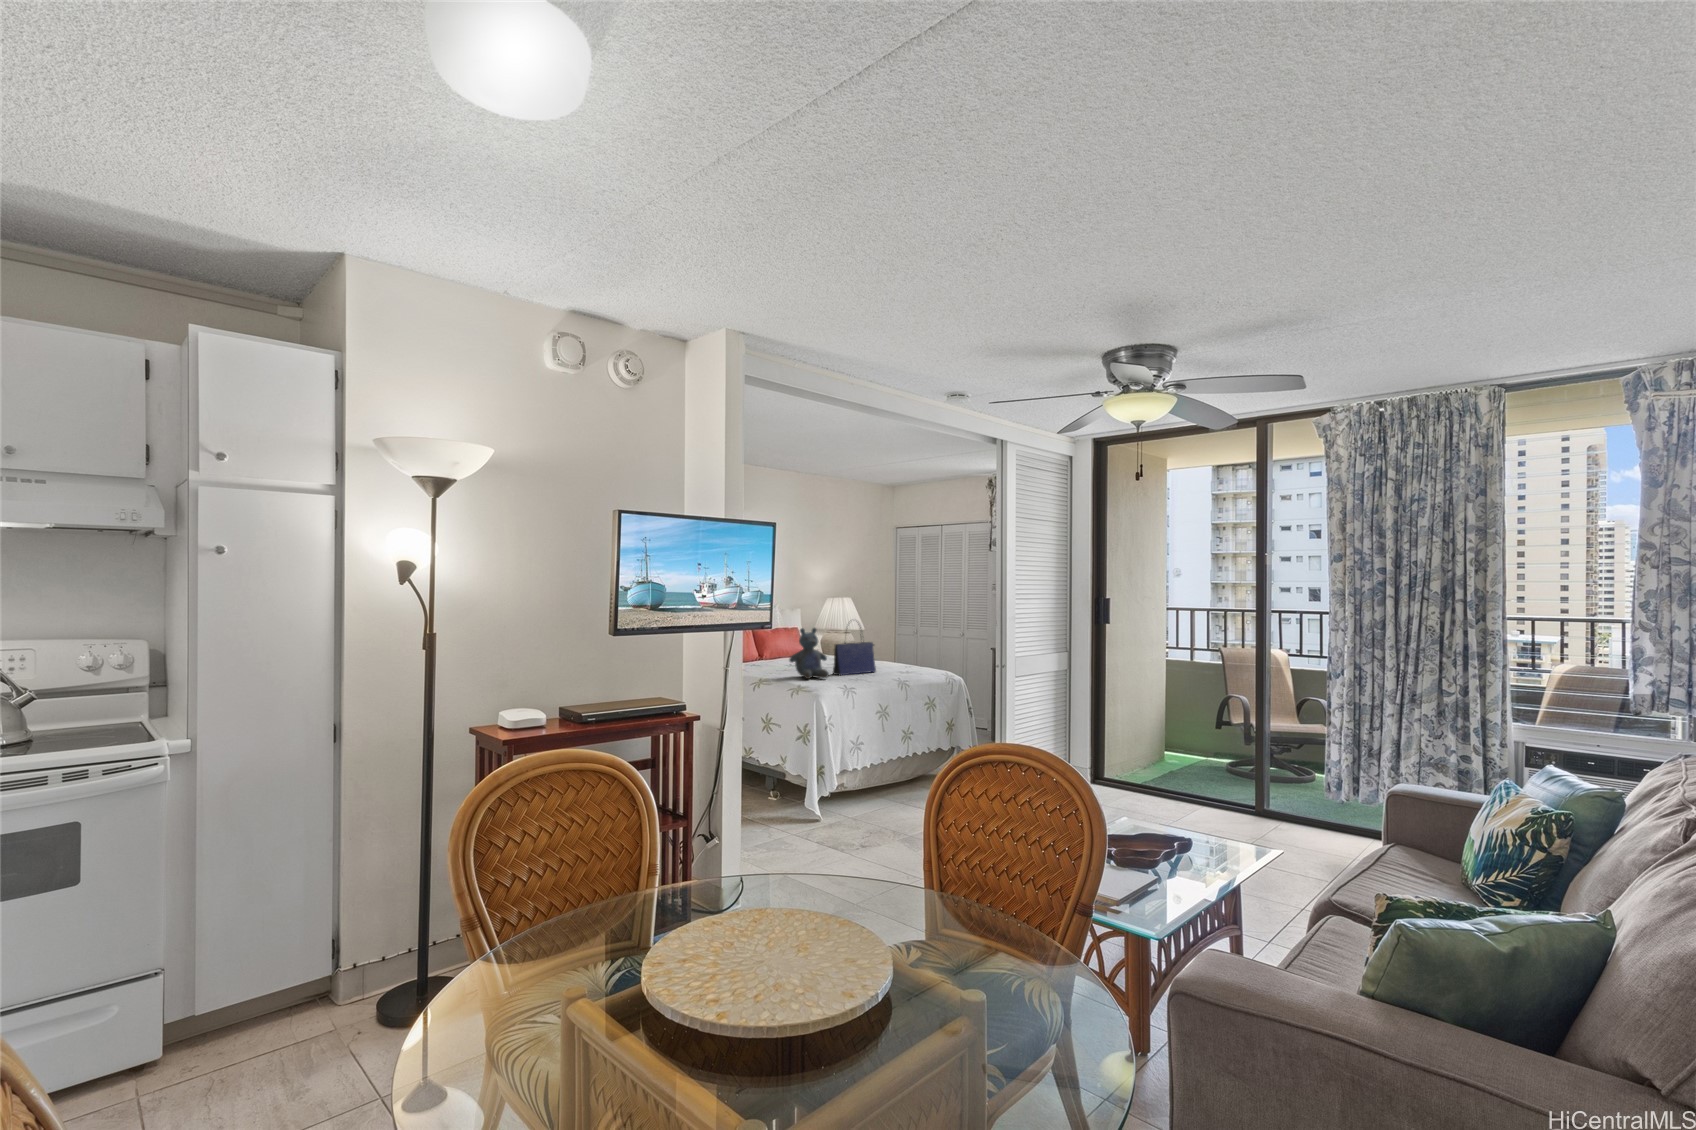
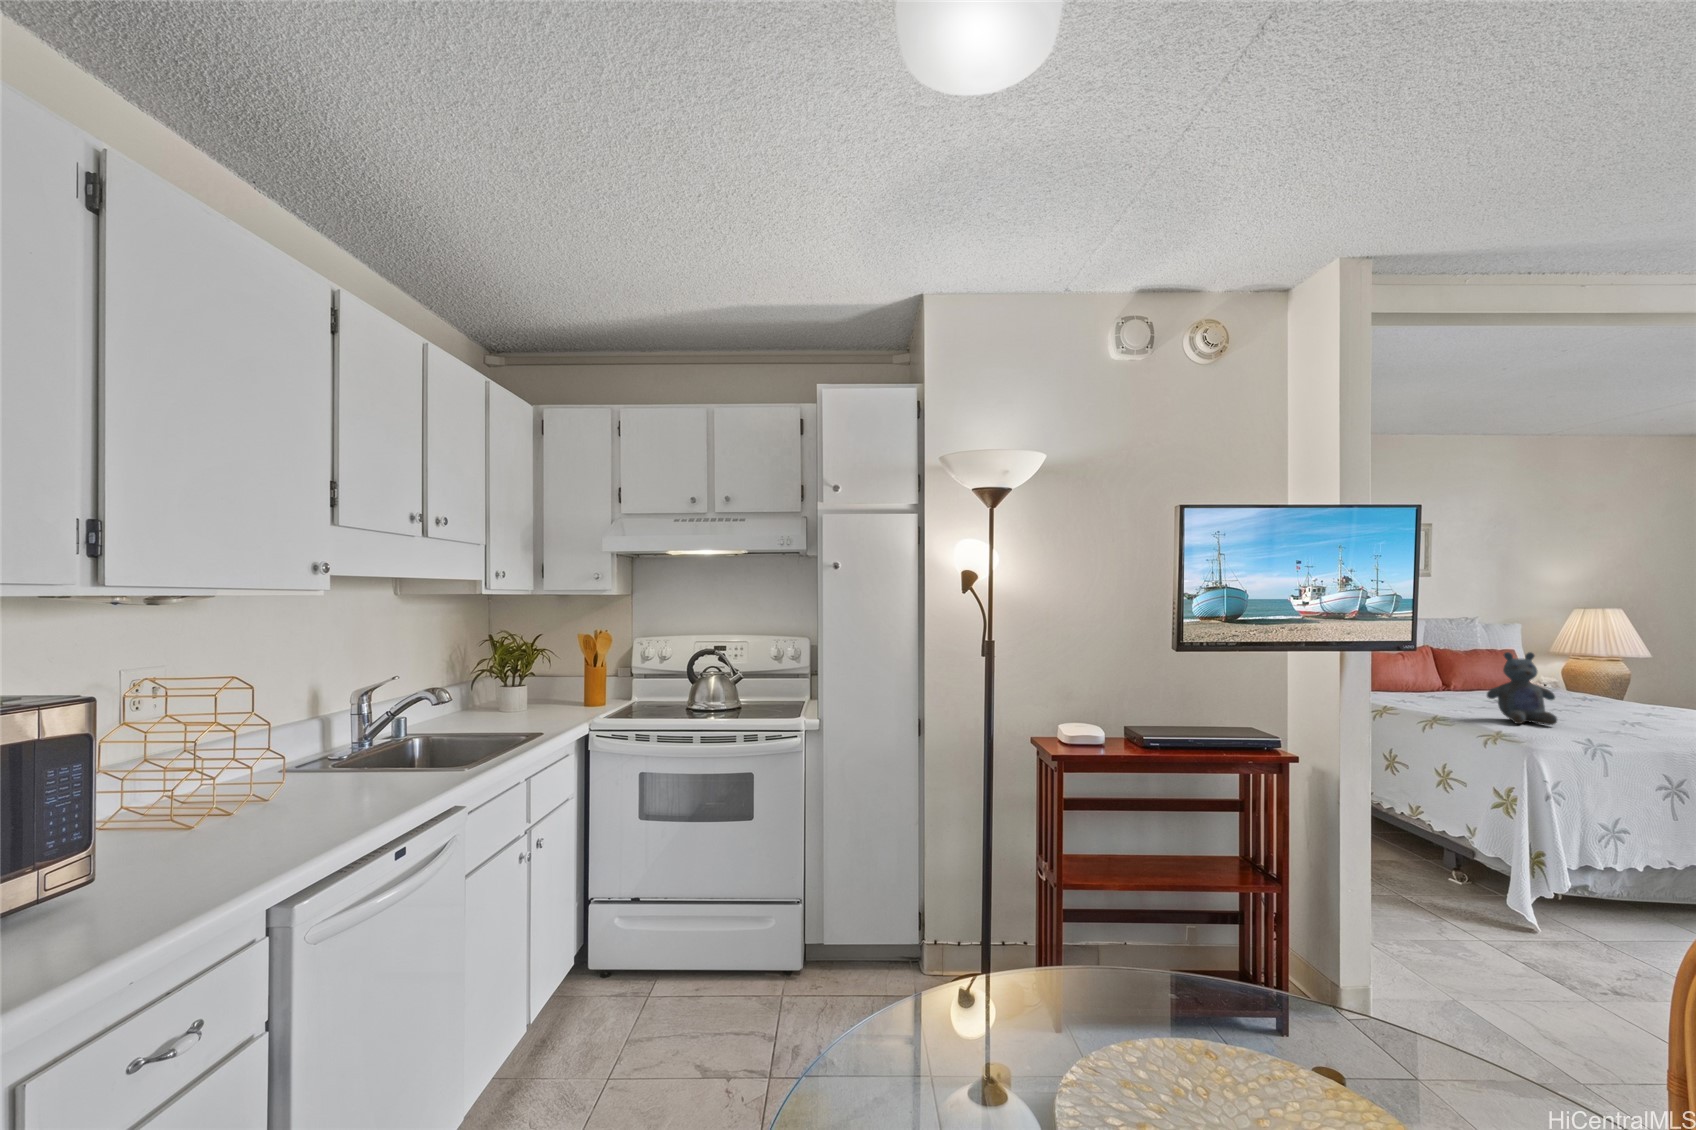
tote bag: present [833,624,876,675] -> none [1568,643,1658,724]

